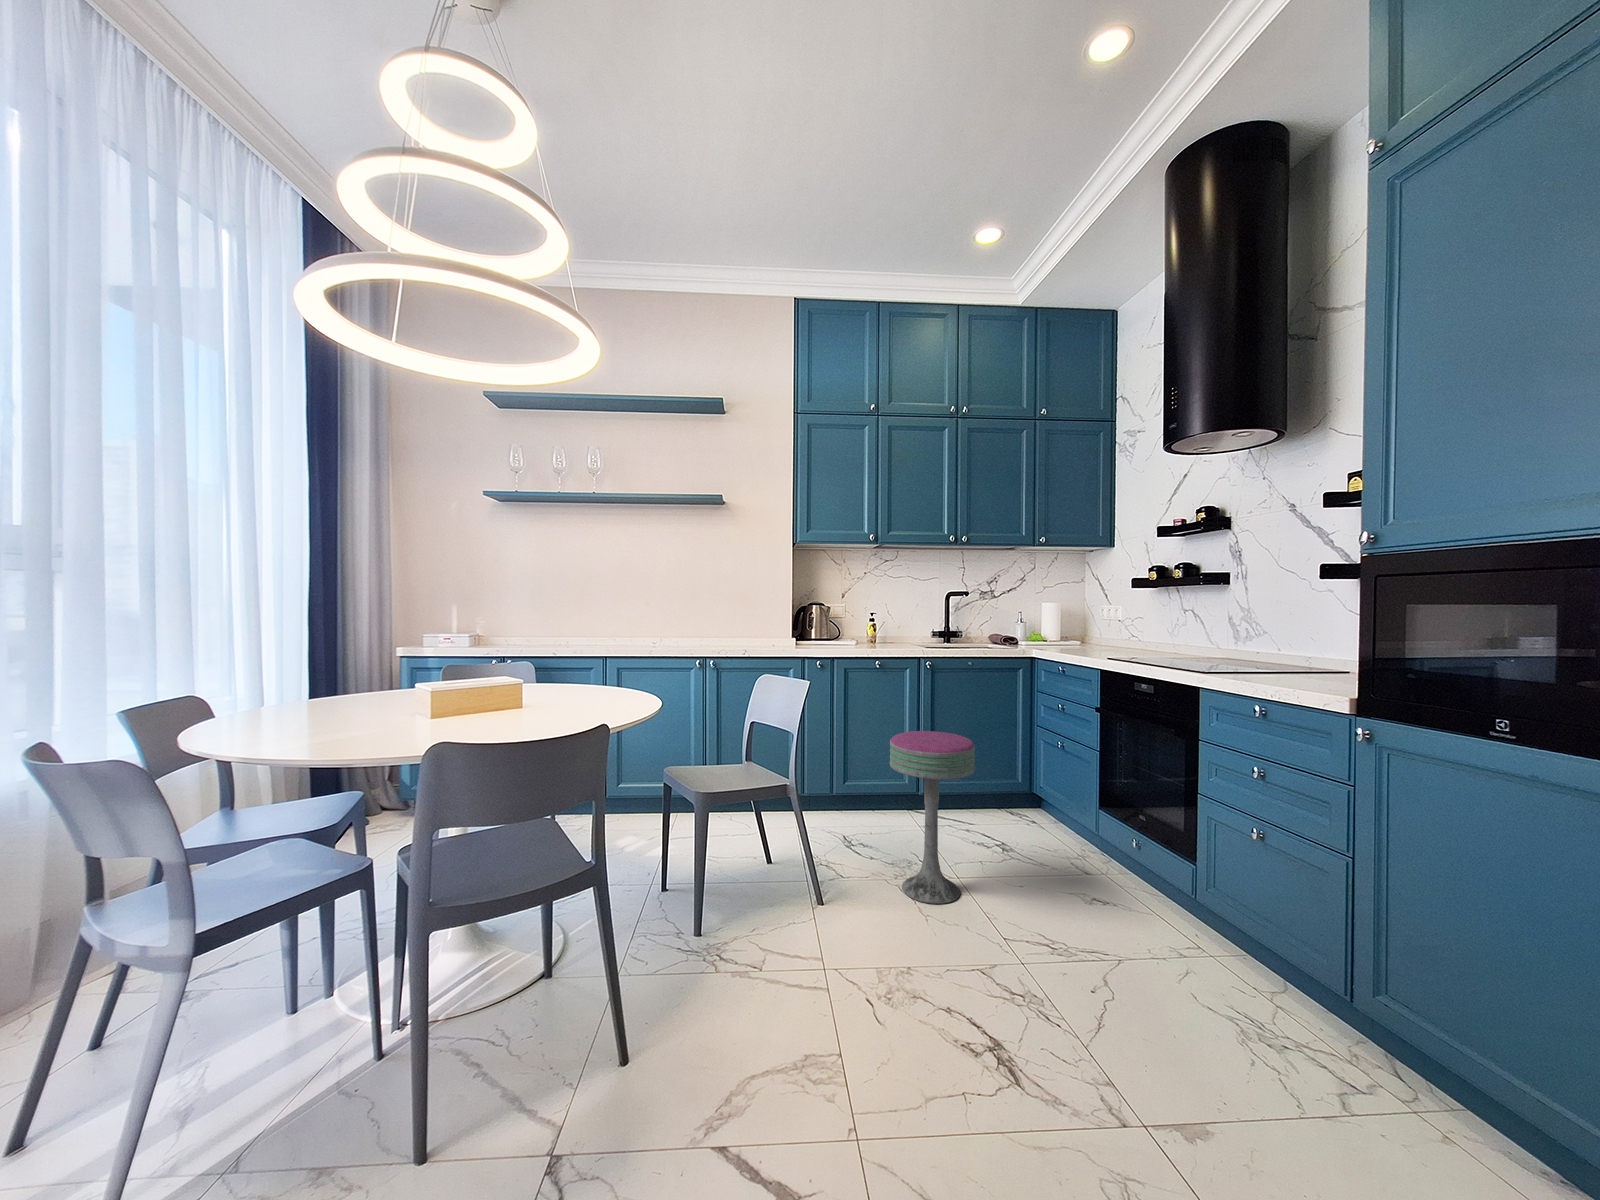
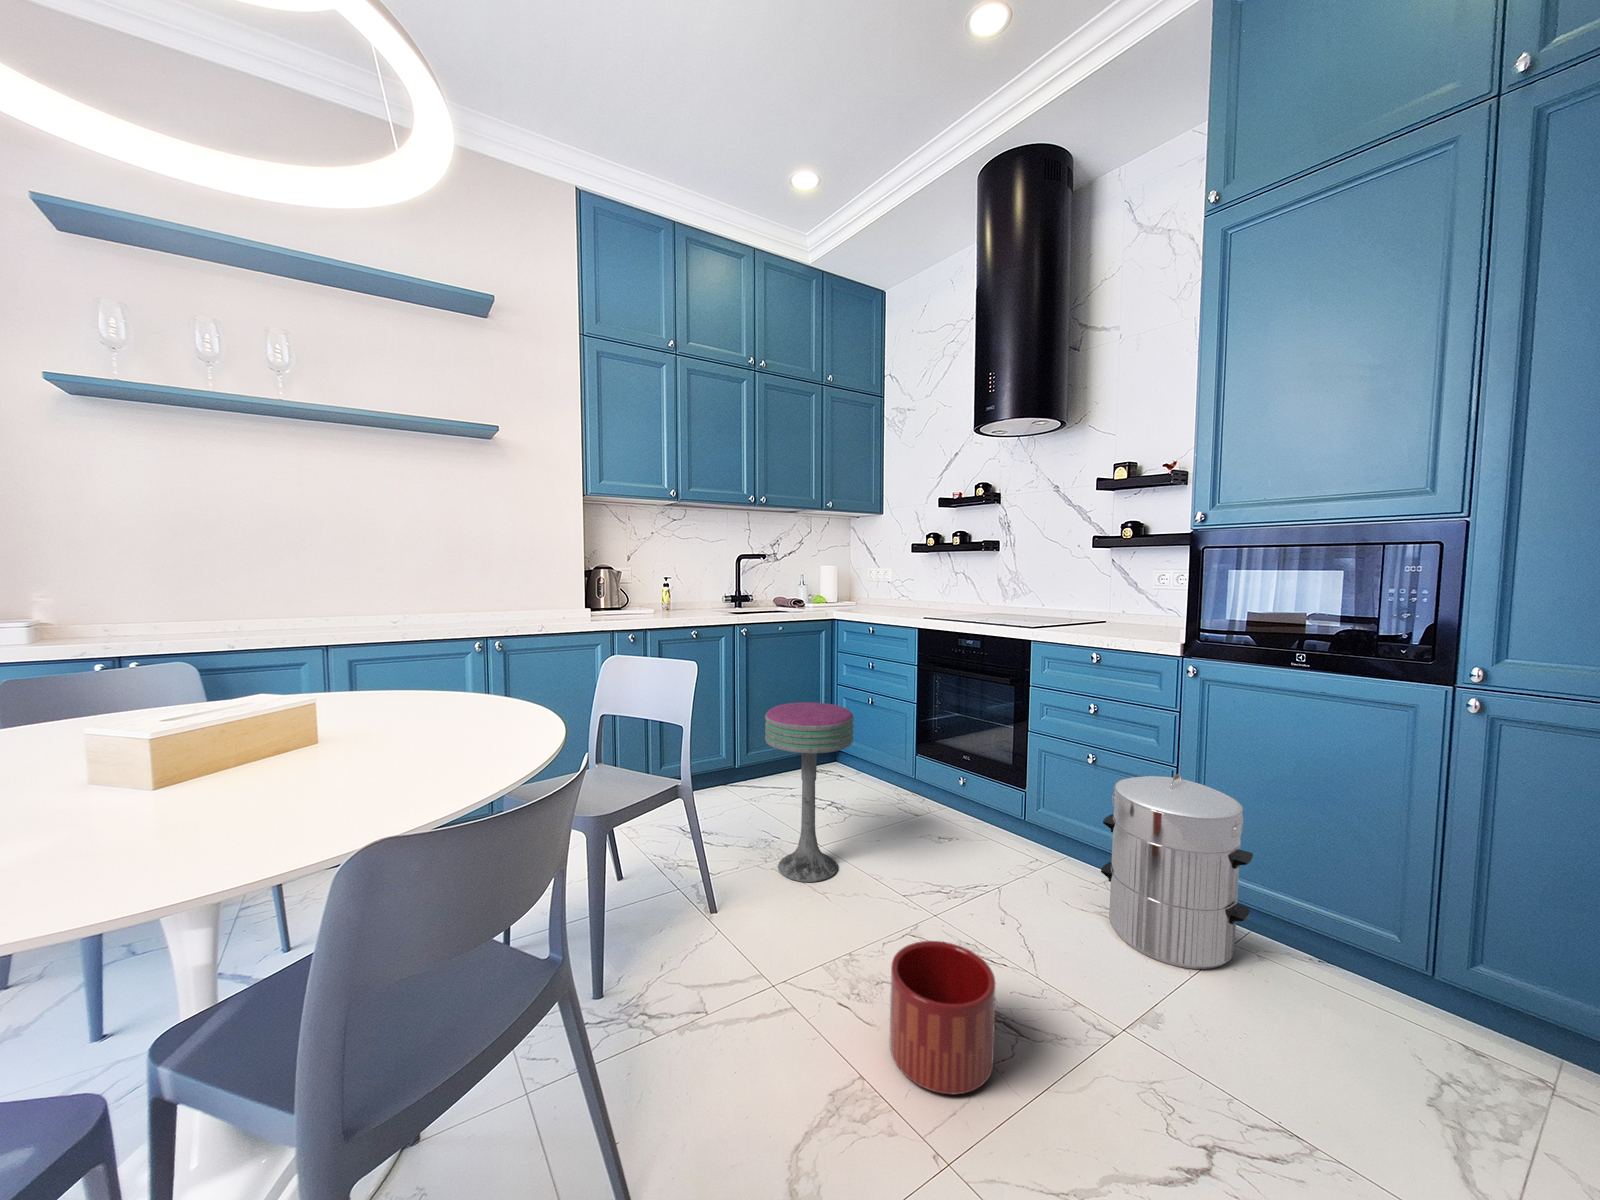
waste bin: none [1228,864,1425,1133] -> present [1101,774,1253,969]
planter: none [875,957,973,1104] -> present [889,941,995,1095]

